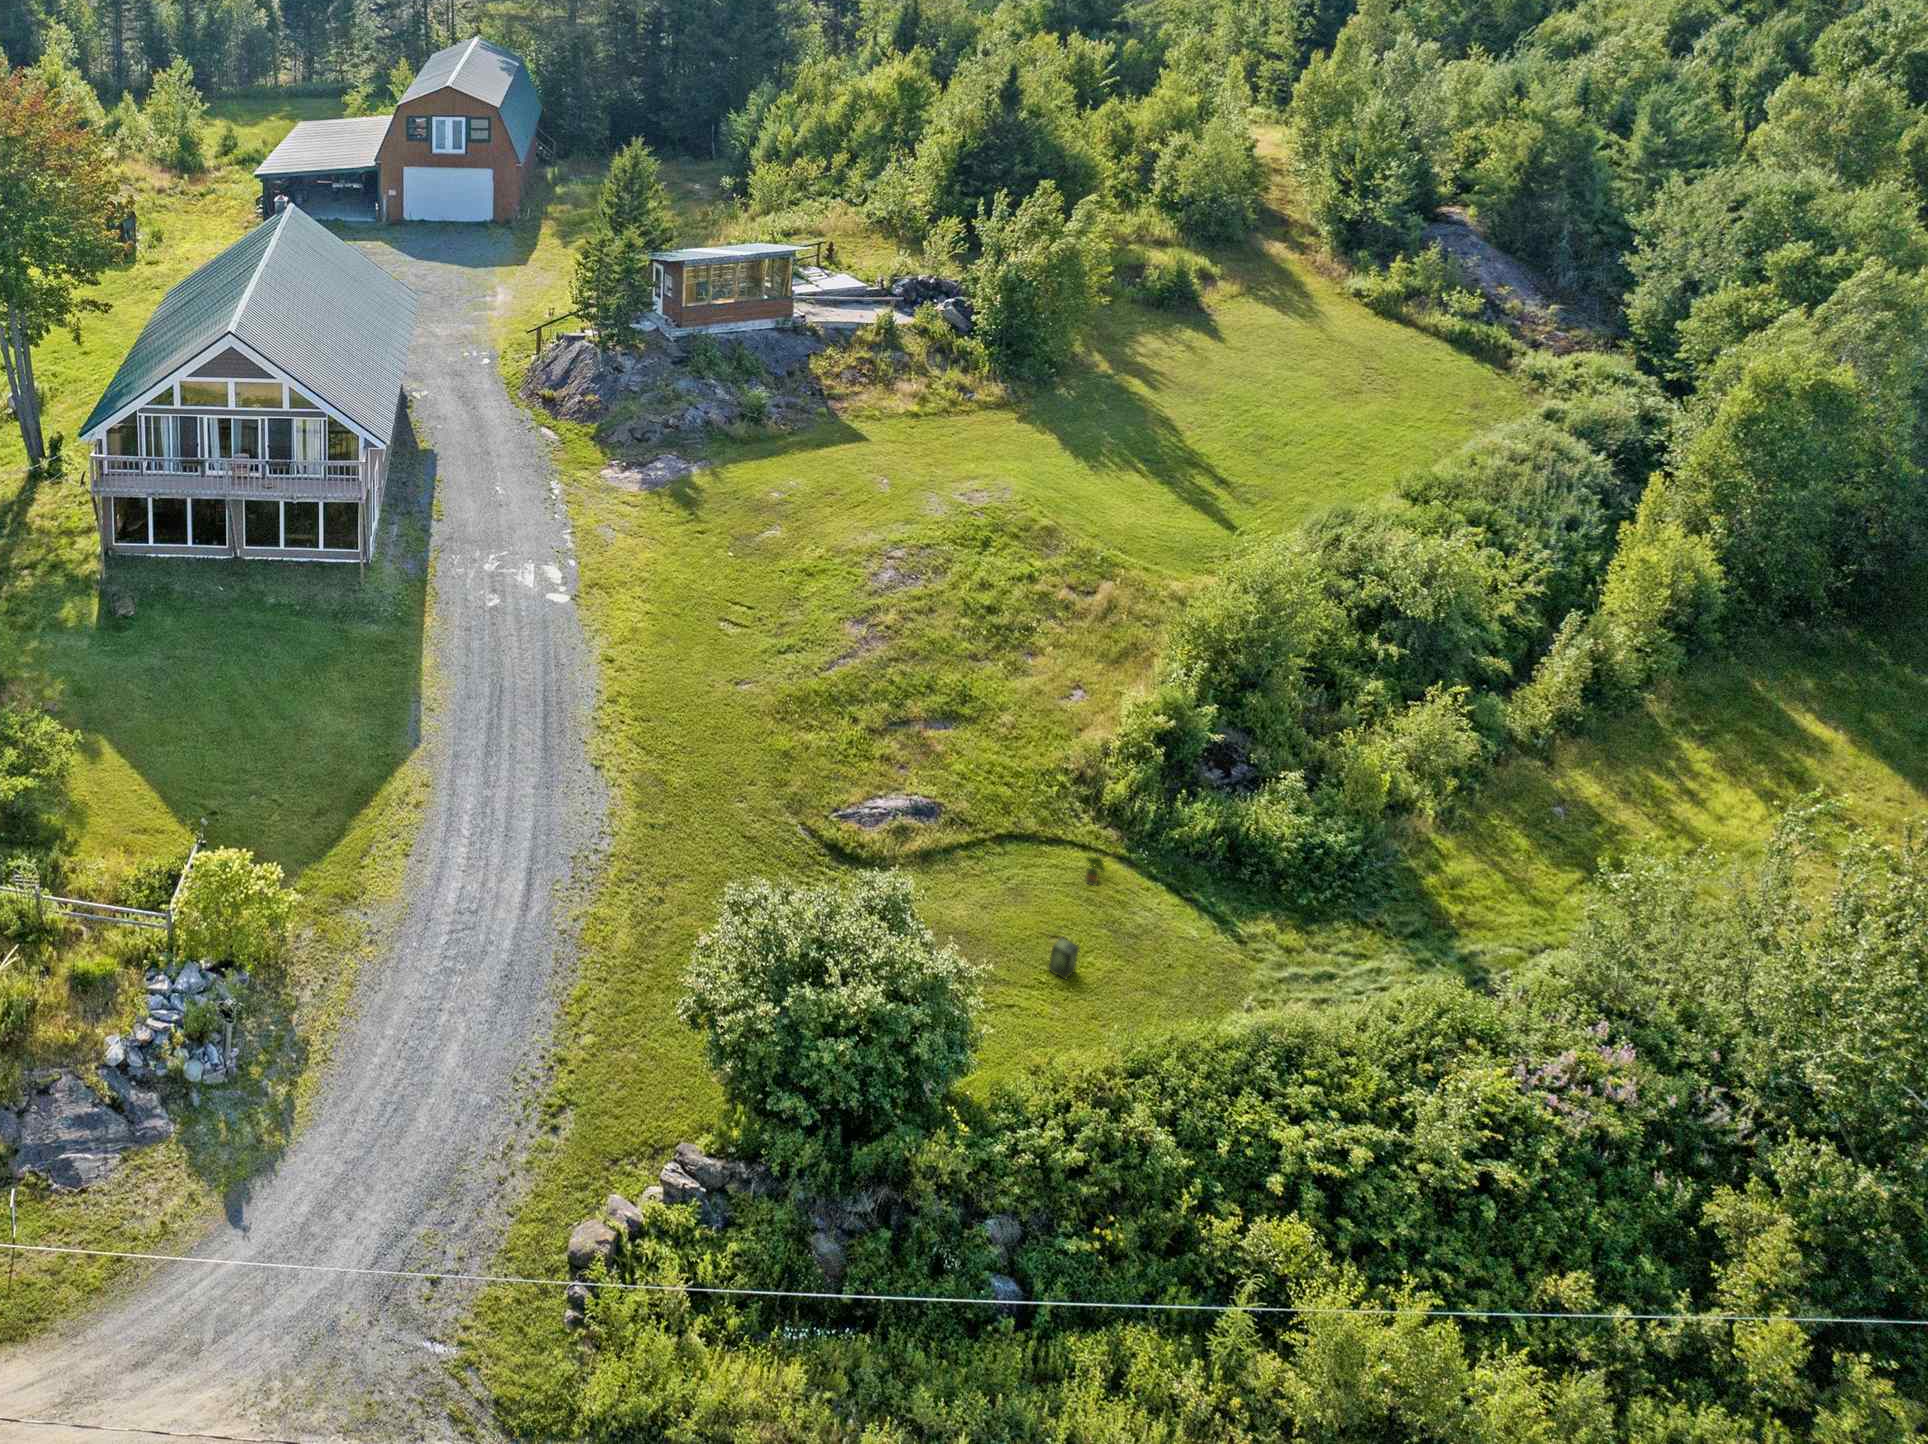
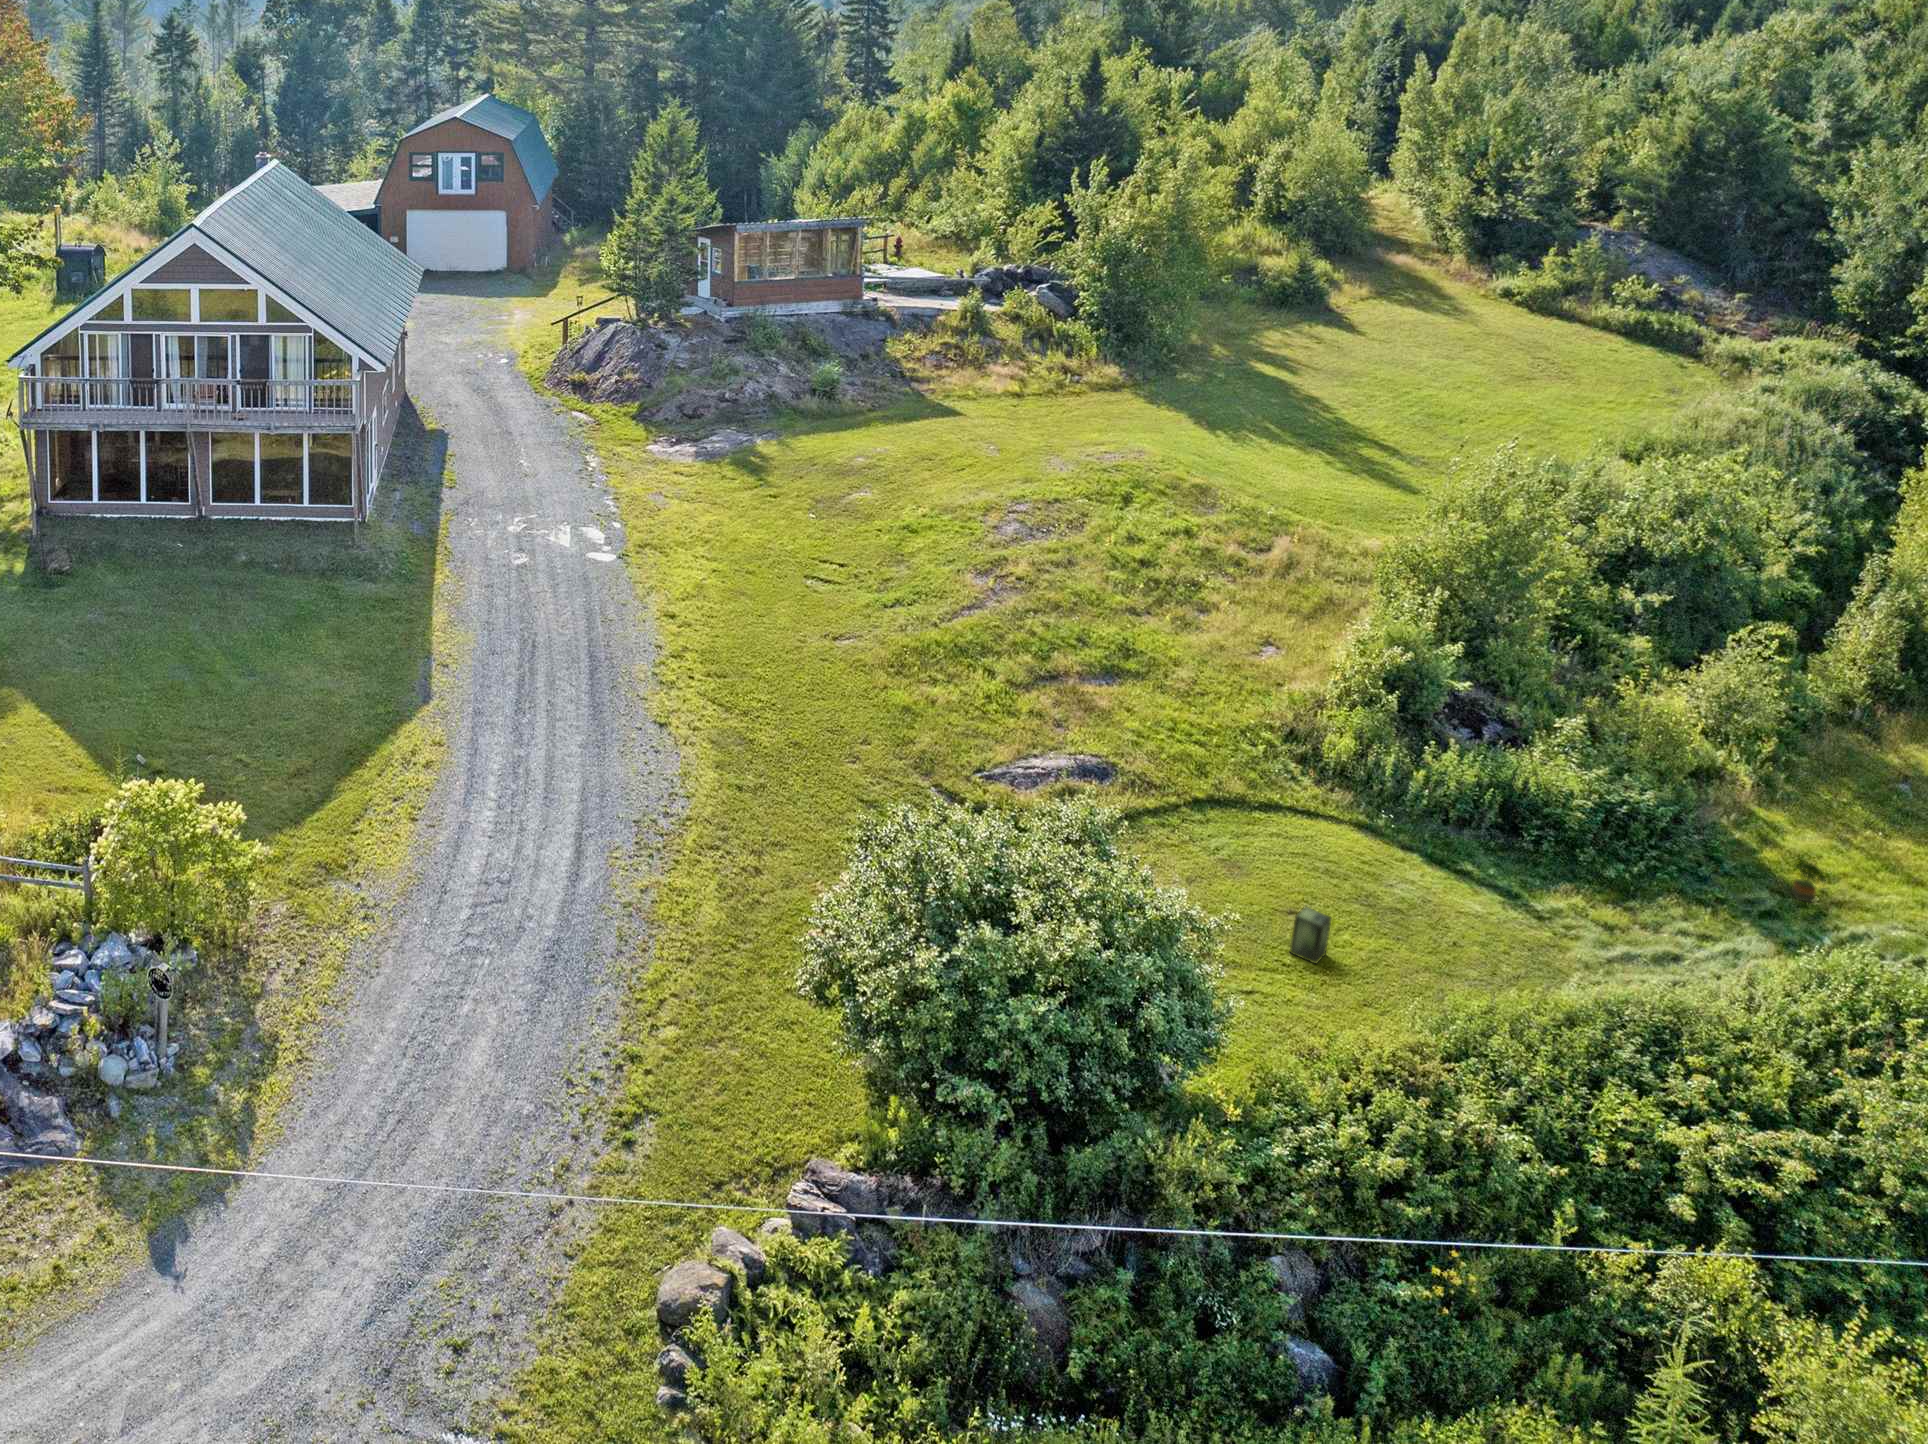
potted tree: present [1085,856,1105,885] -> present [1792,862,1826,902]

